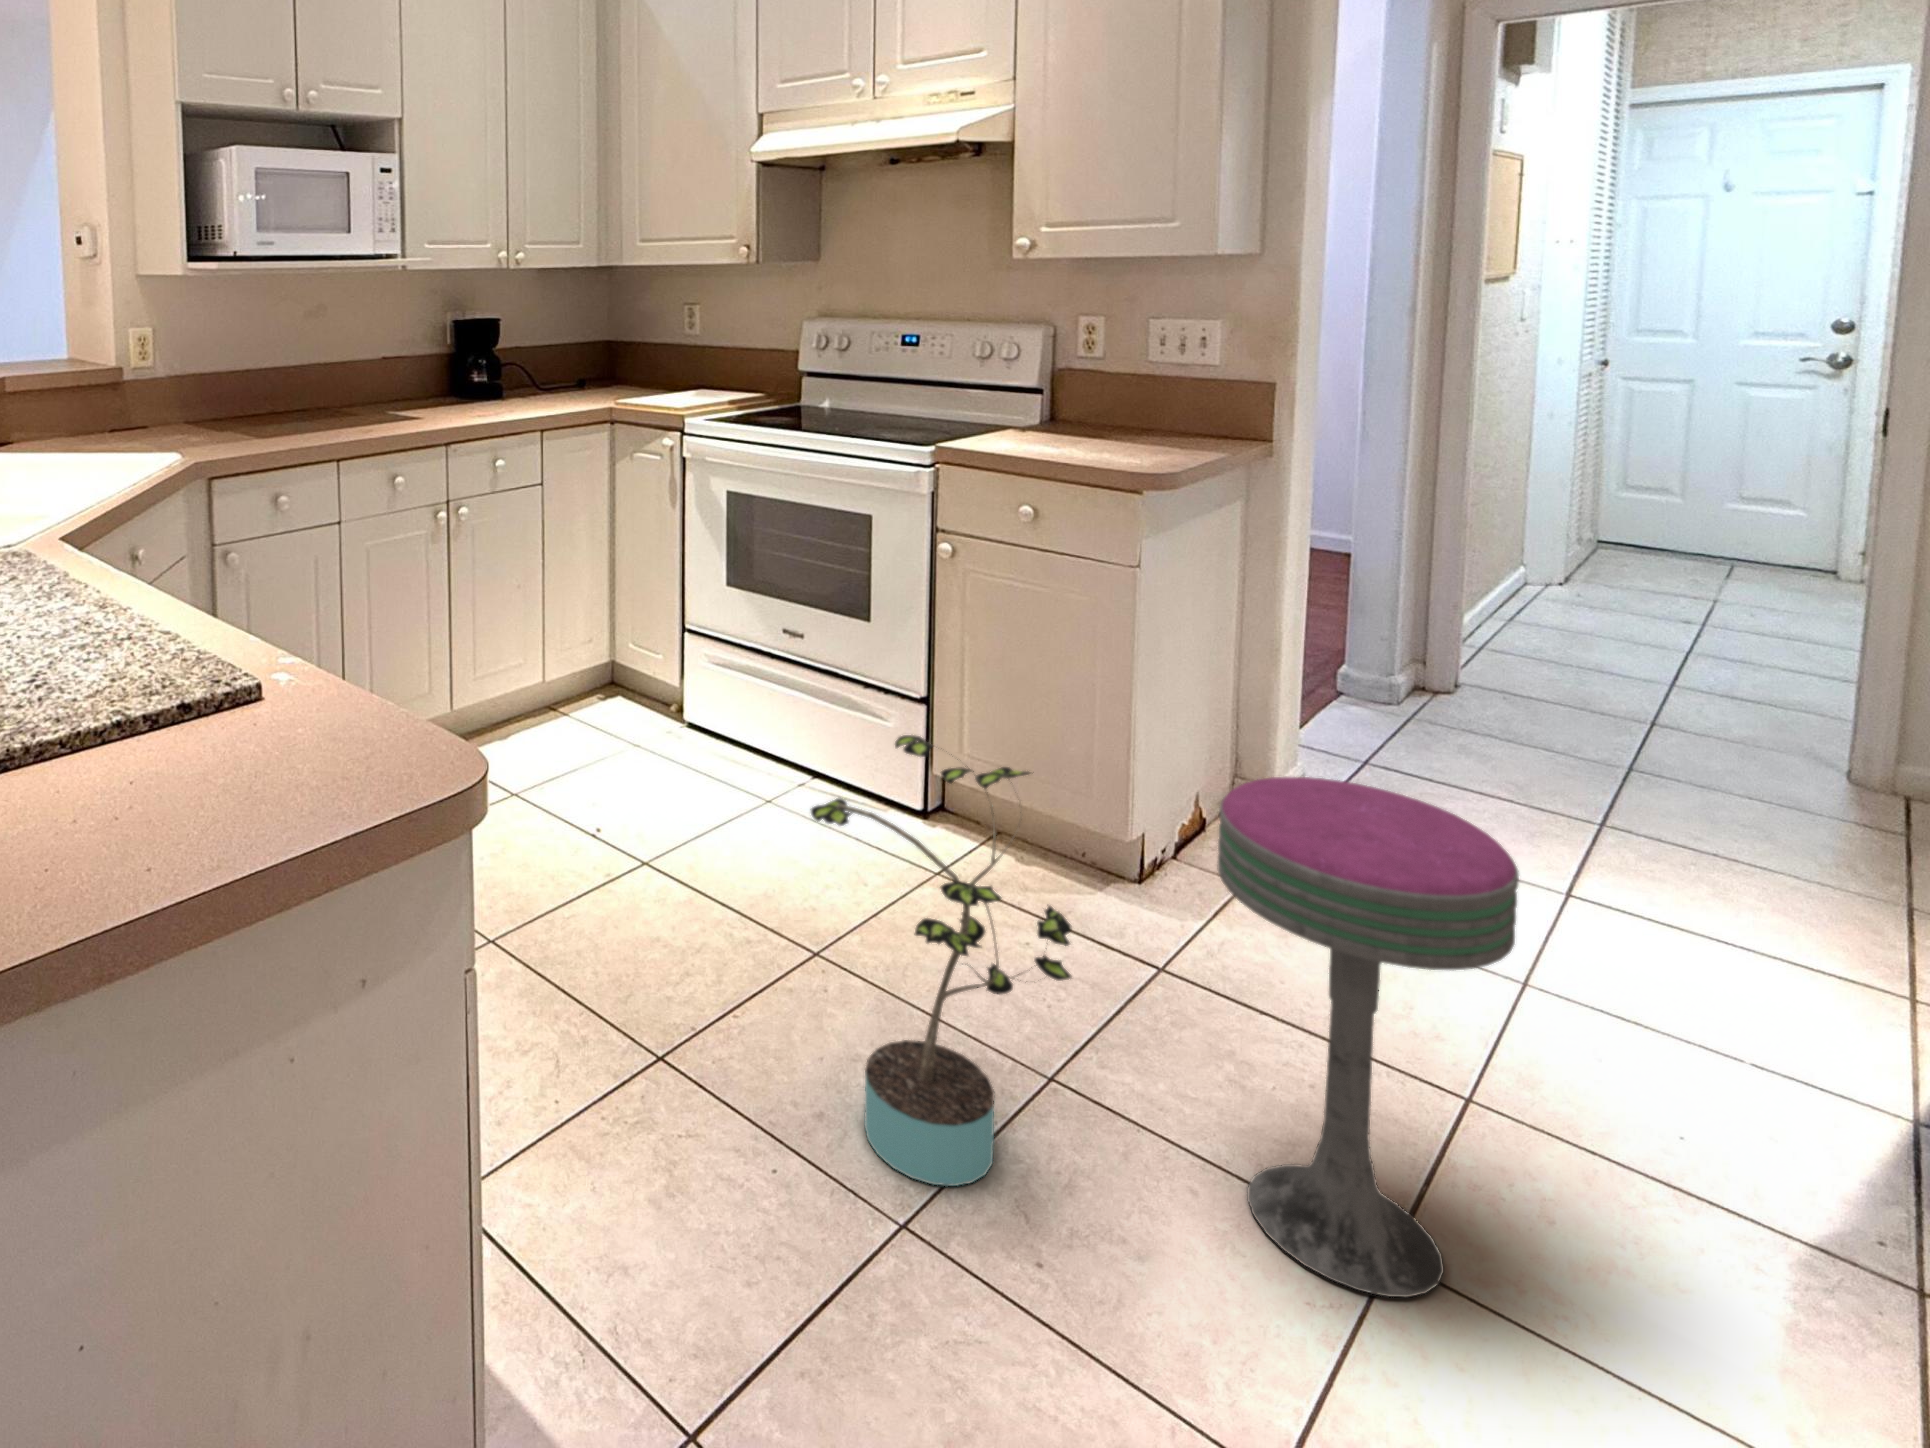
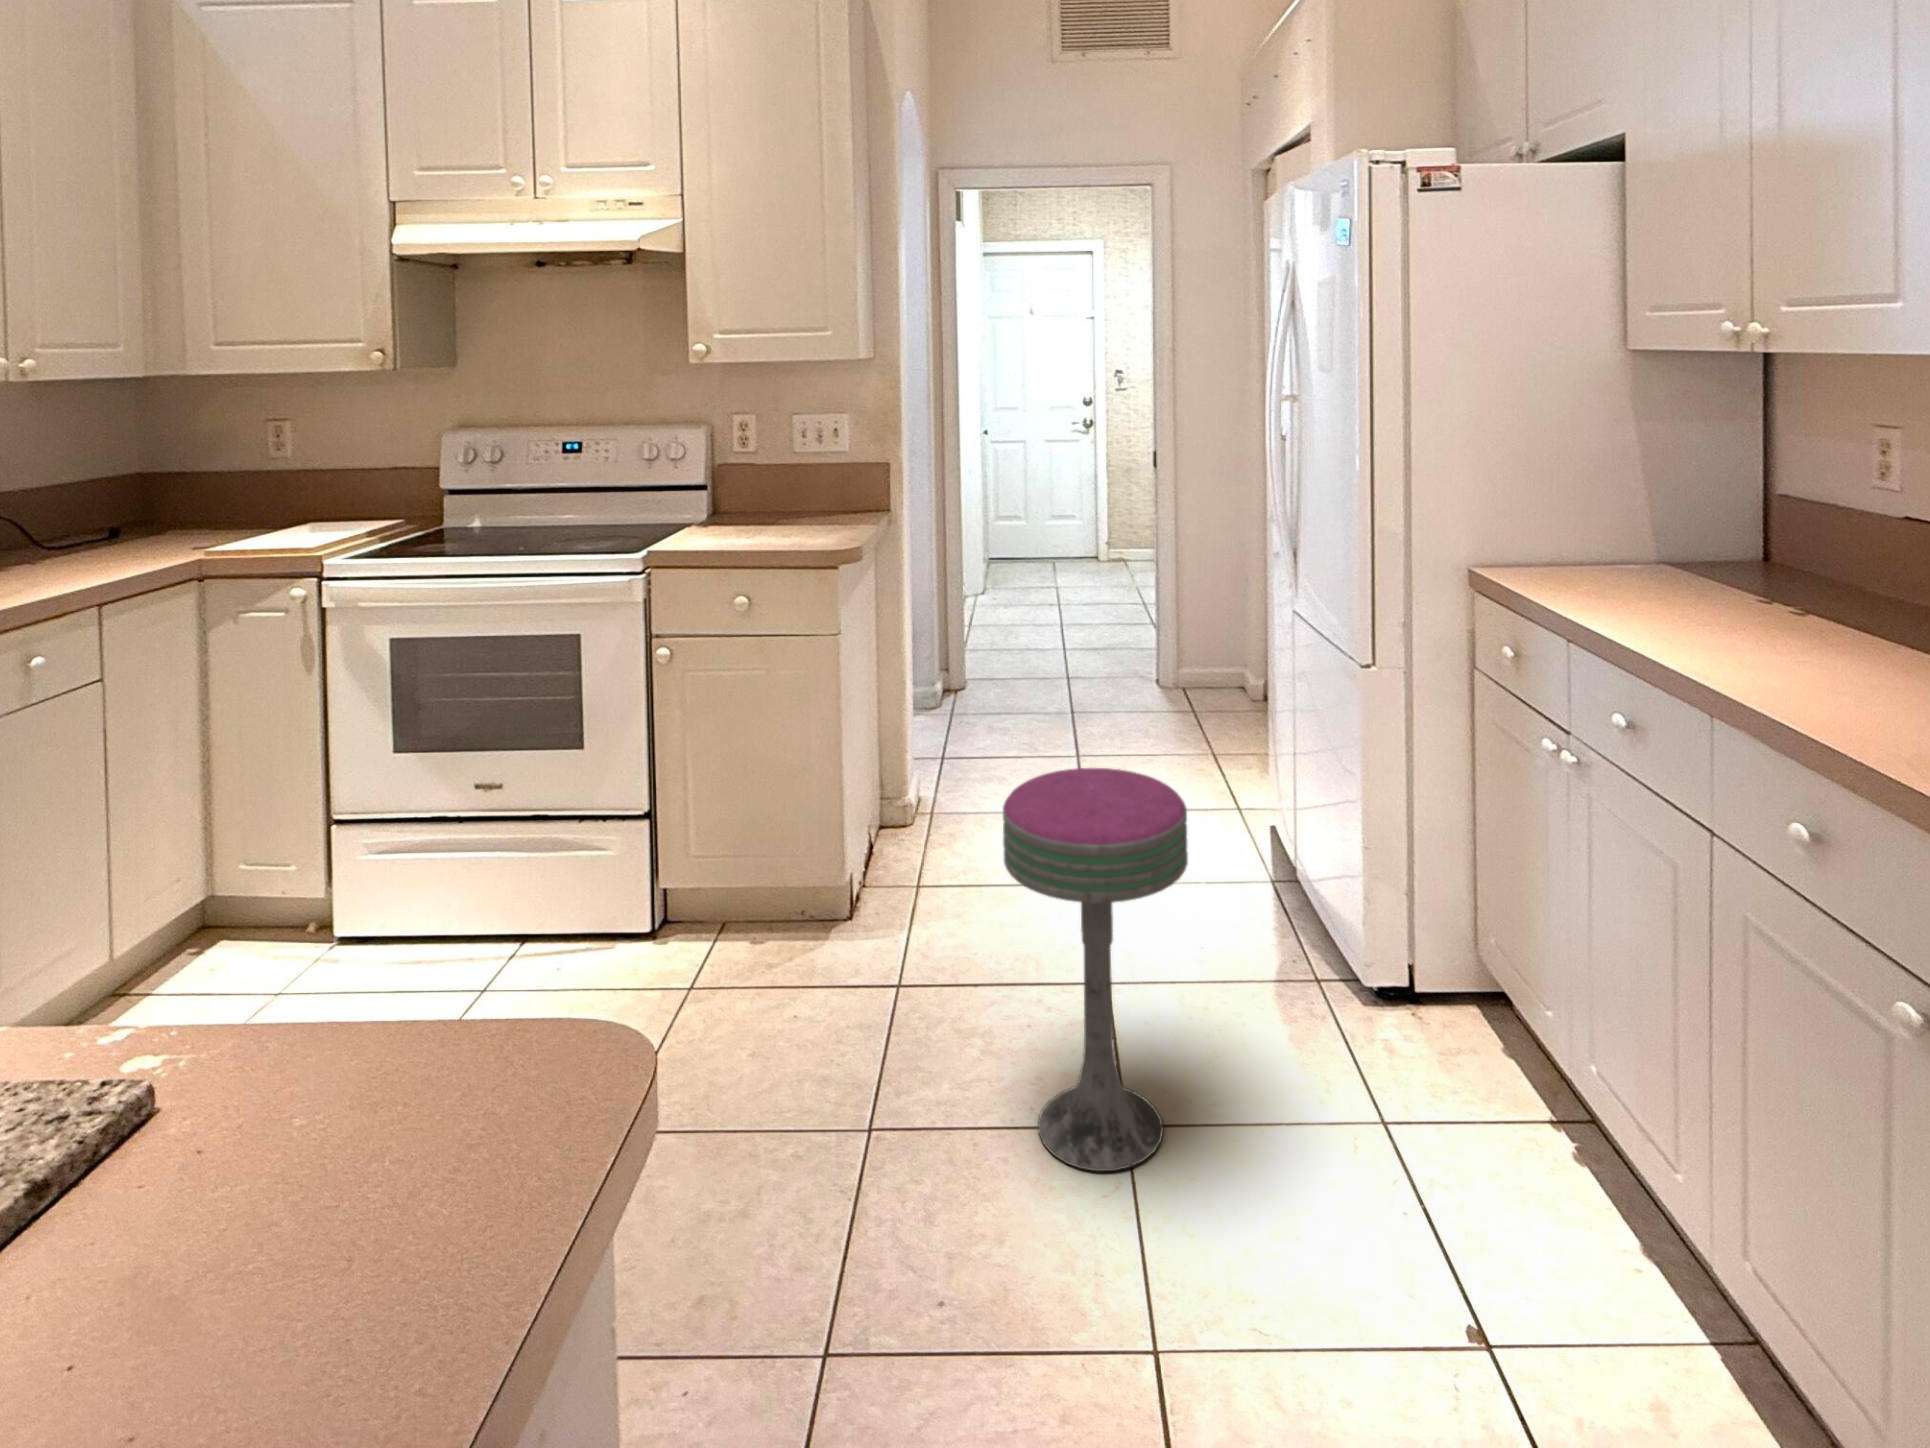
potted plant: present [811,735,1072,1186] -> none [694,843,945,1307]

